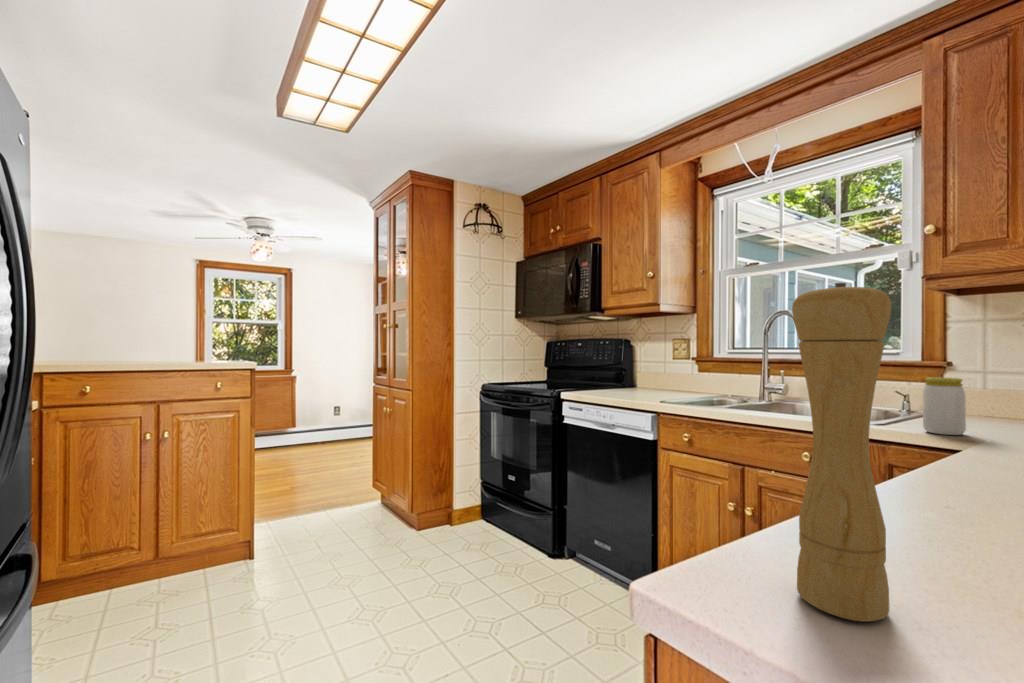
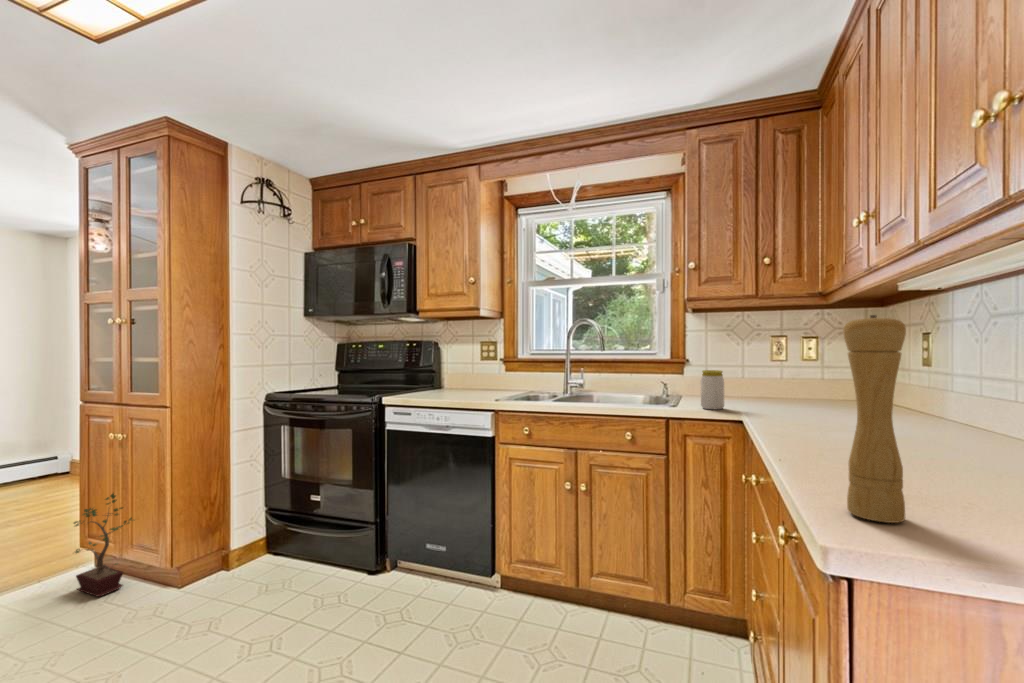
potted plant: none [363,449,393,523] -> present [74,493,132,597]

